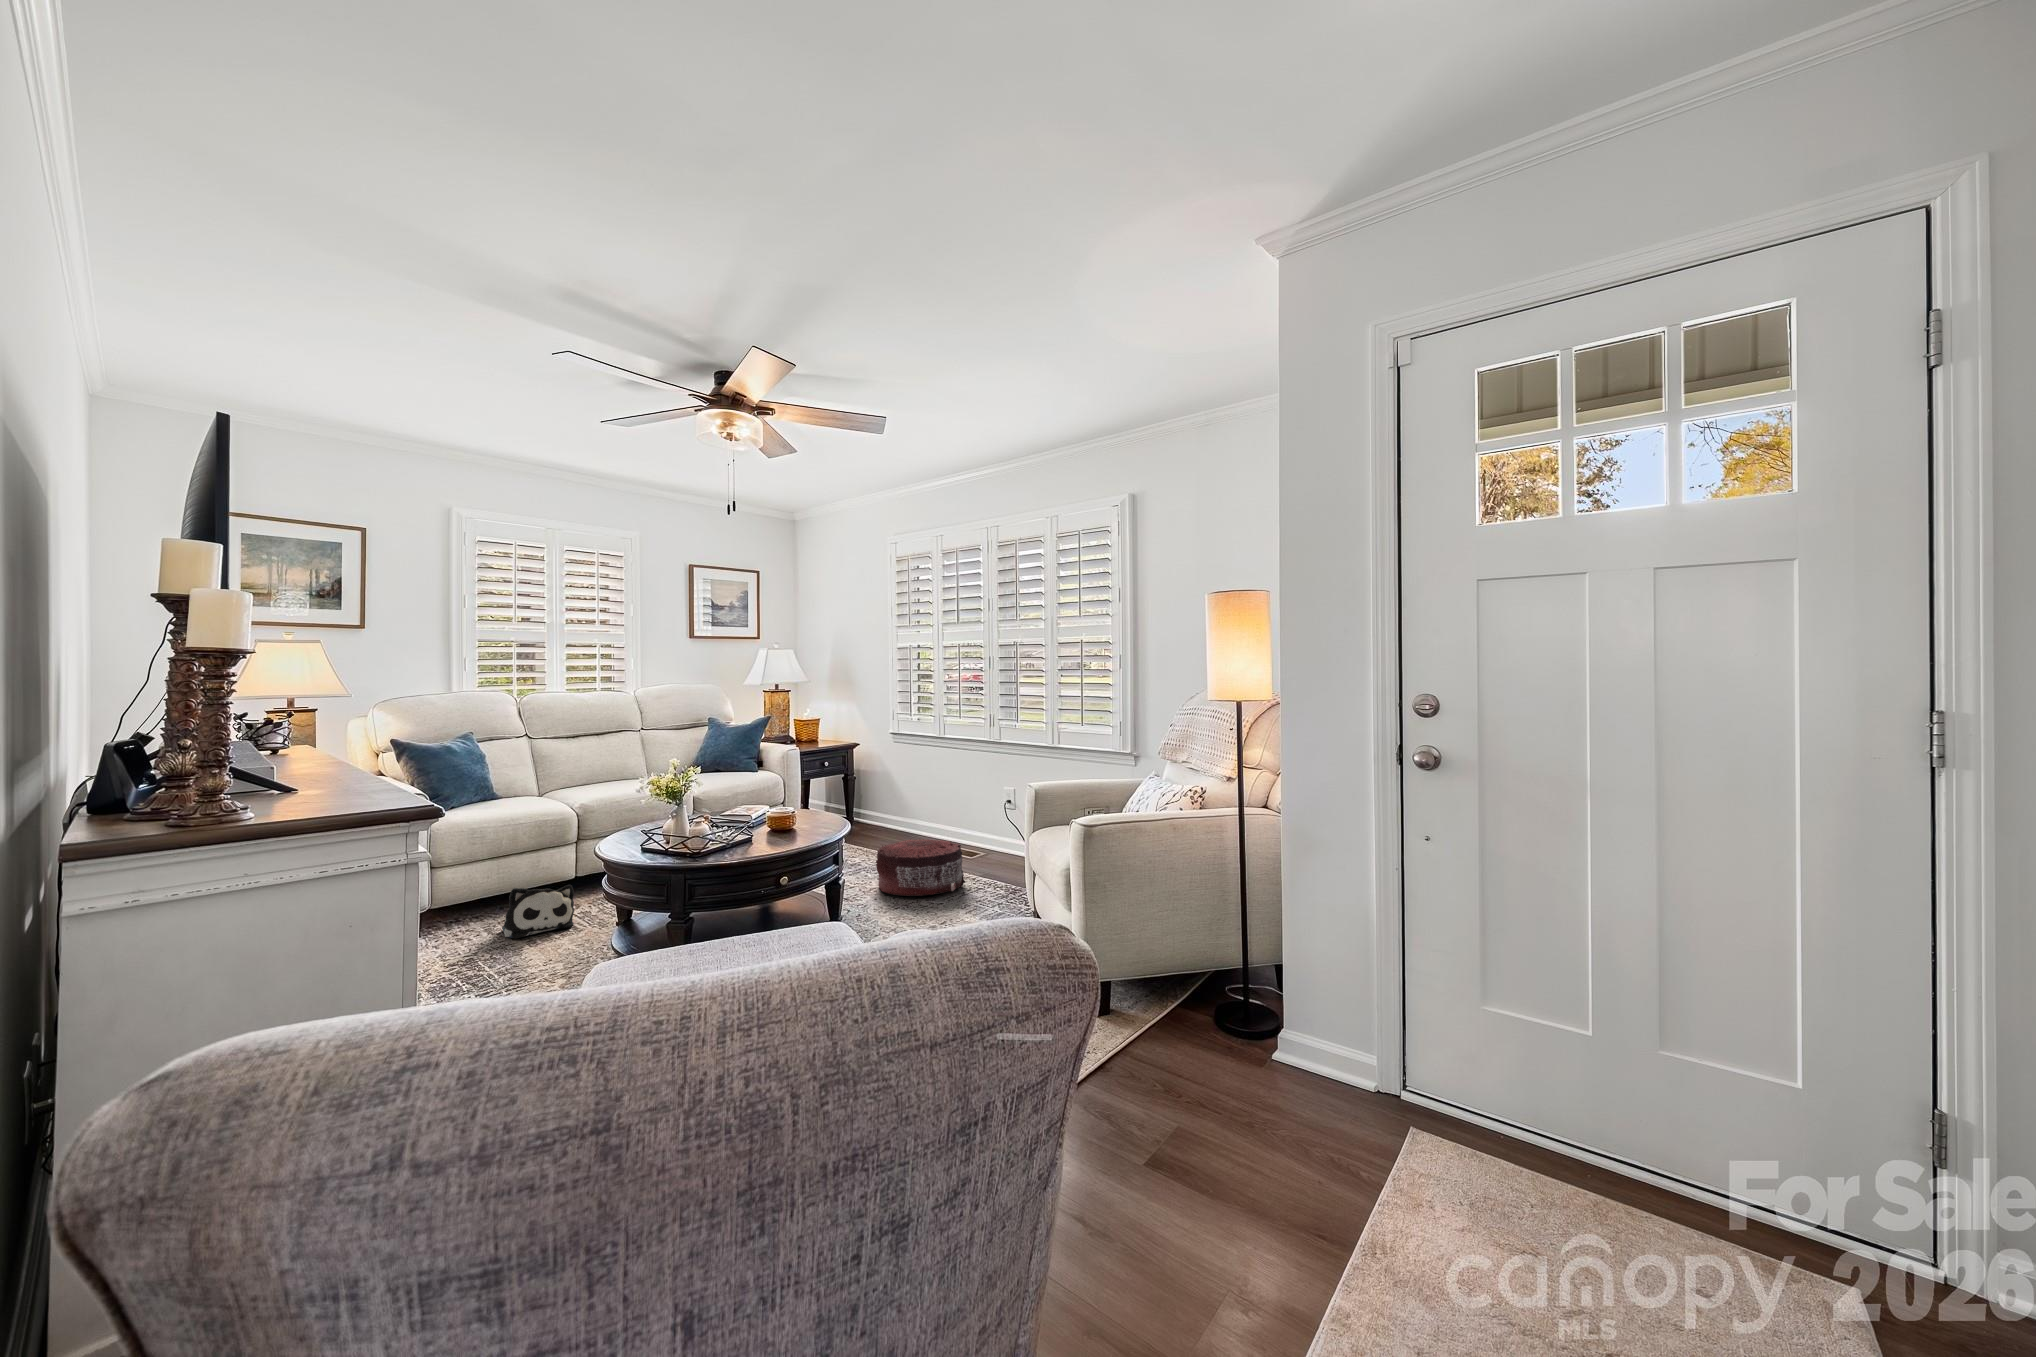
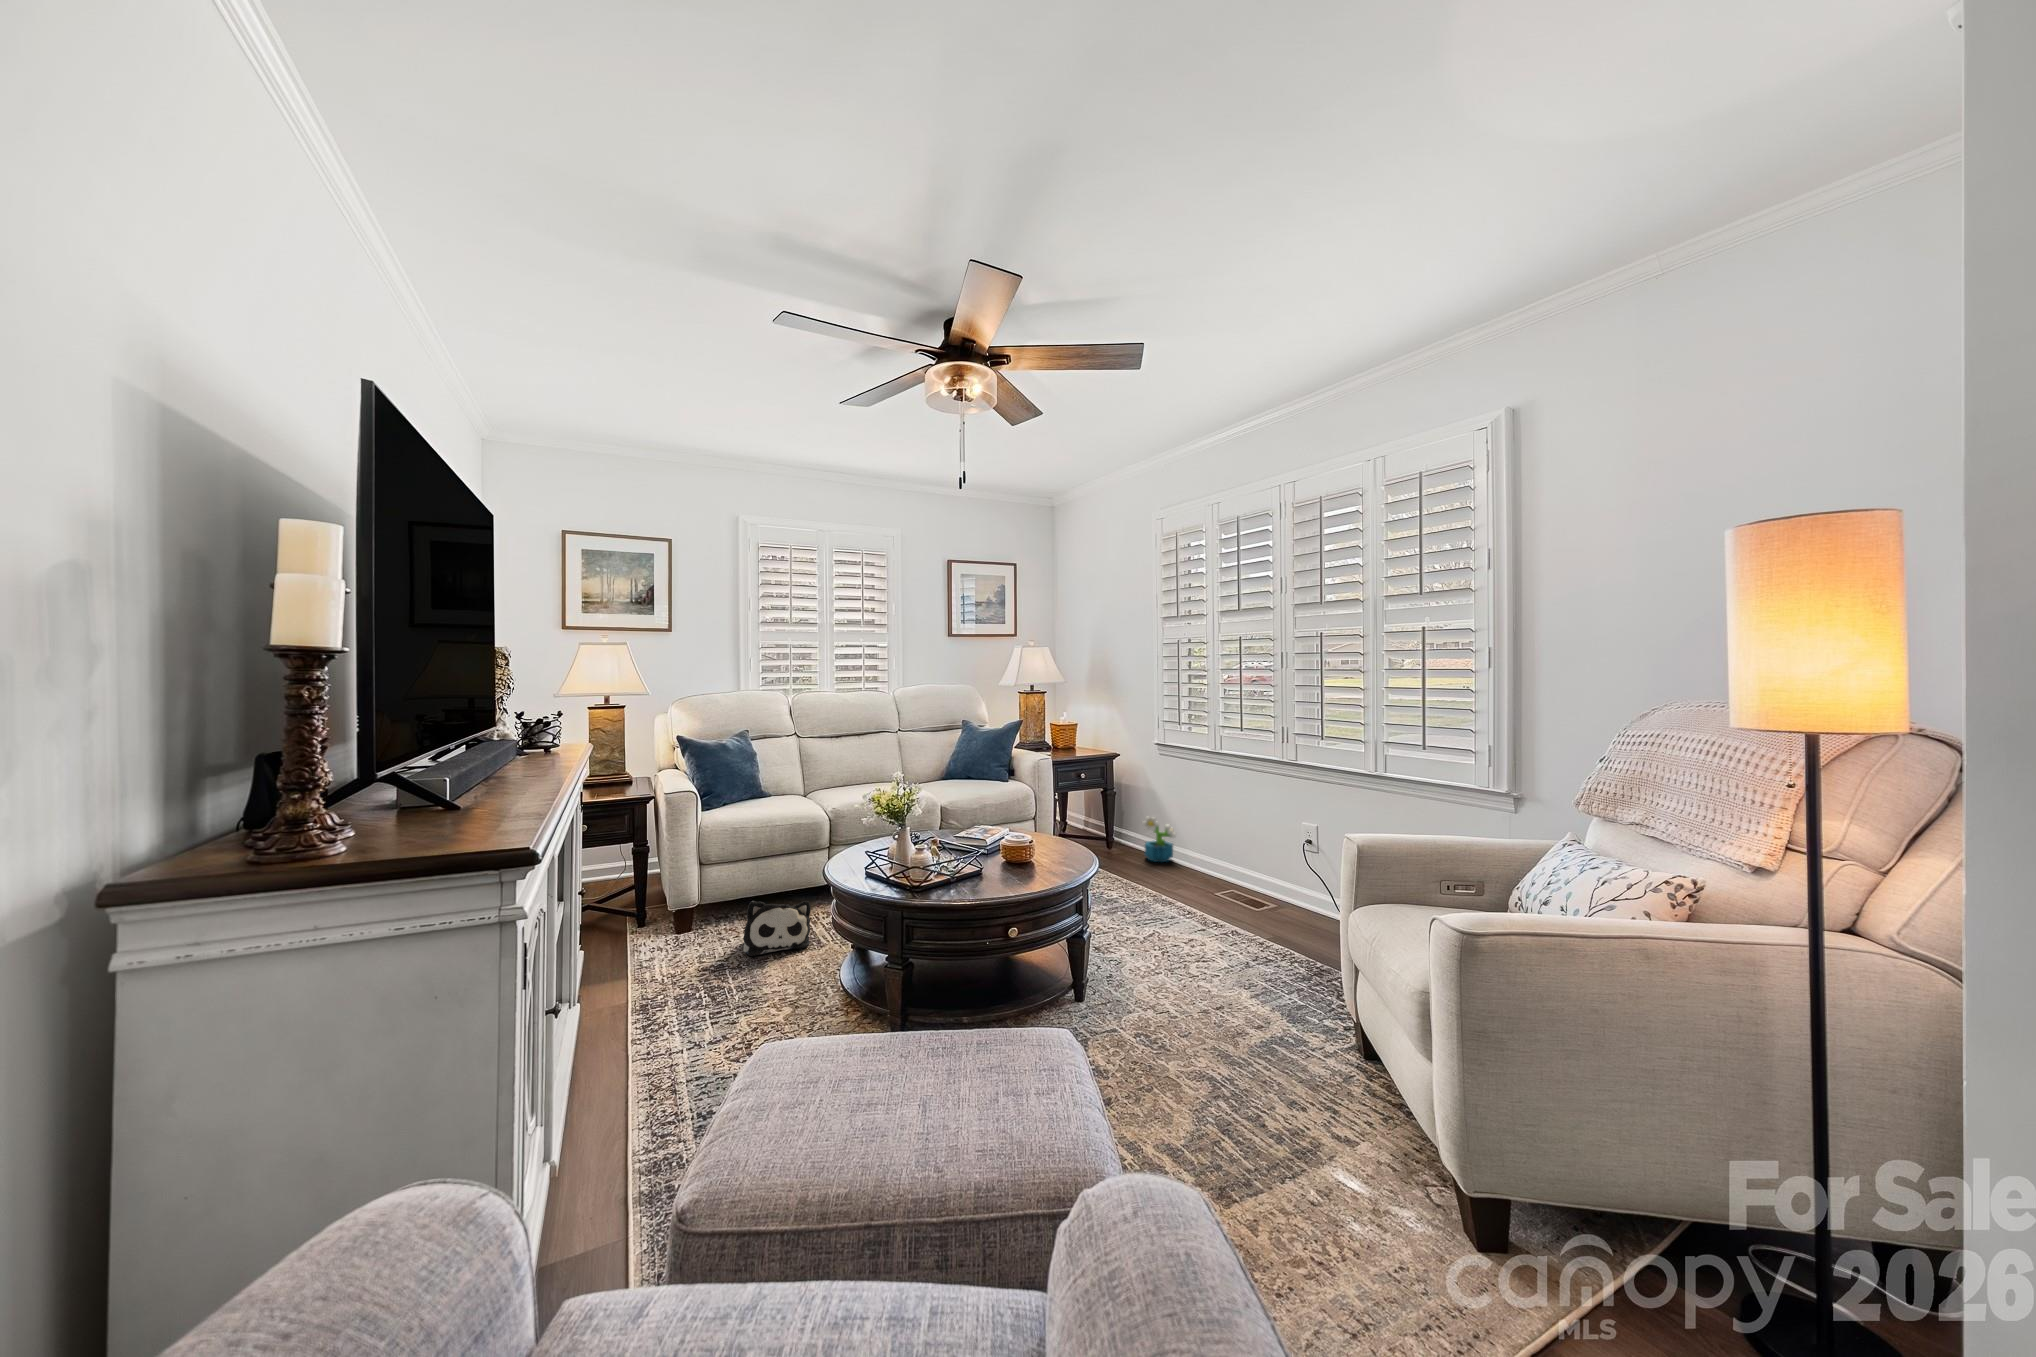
decorative plant: none [881,797,911,836] -> present [1142,817,1176,862]
pouf: present [876,839,965,896] -> none [1133,879,1245,958]

